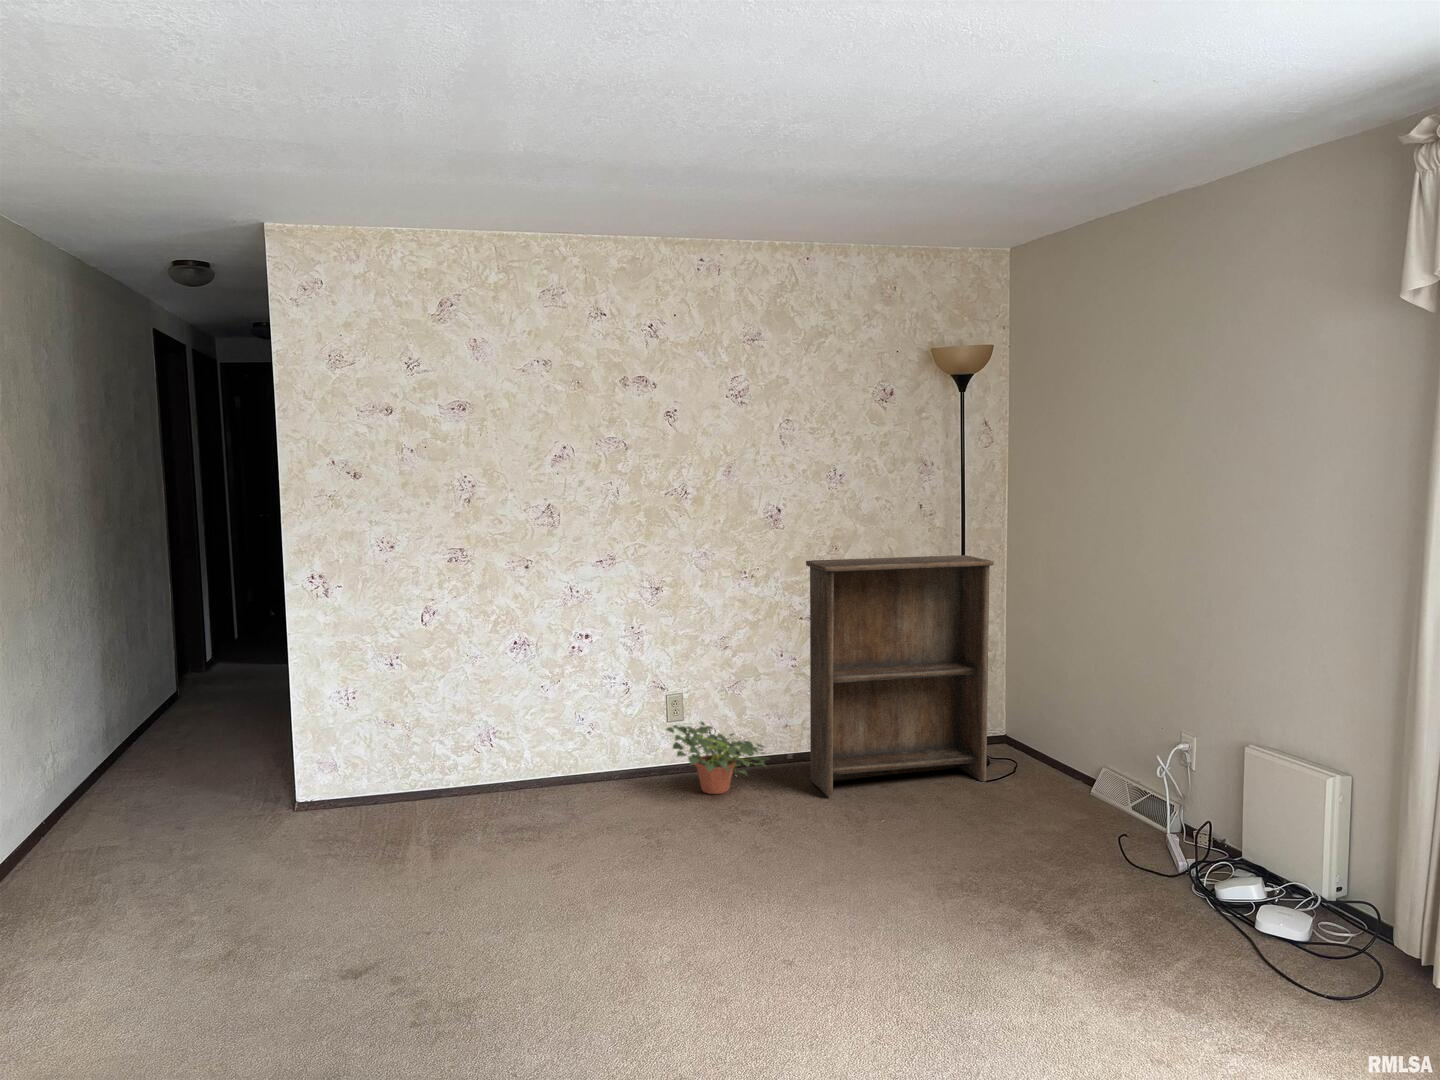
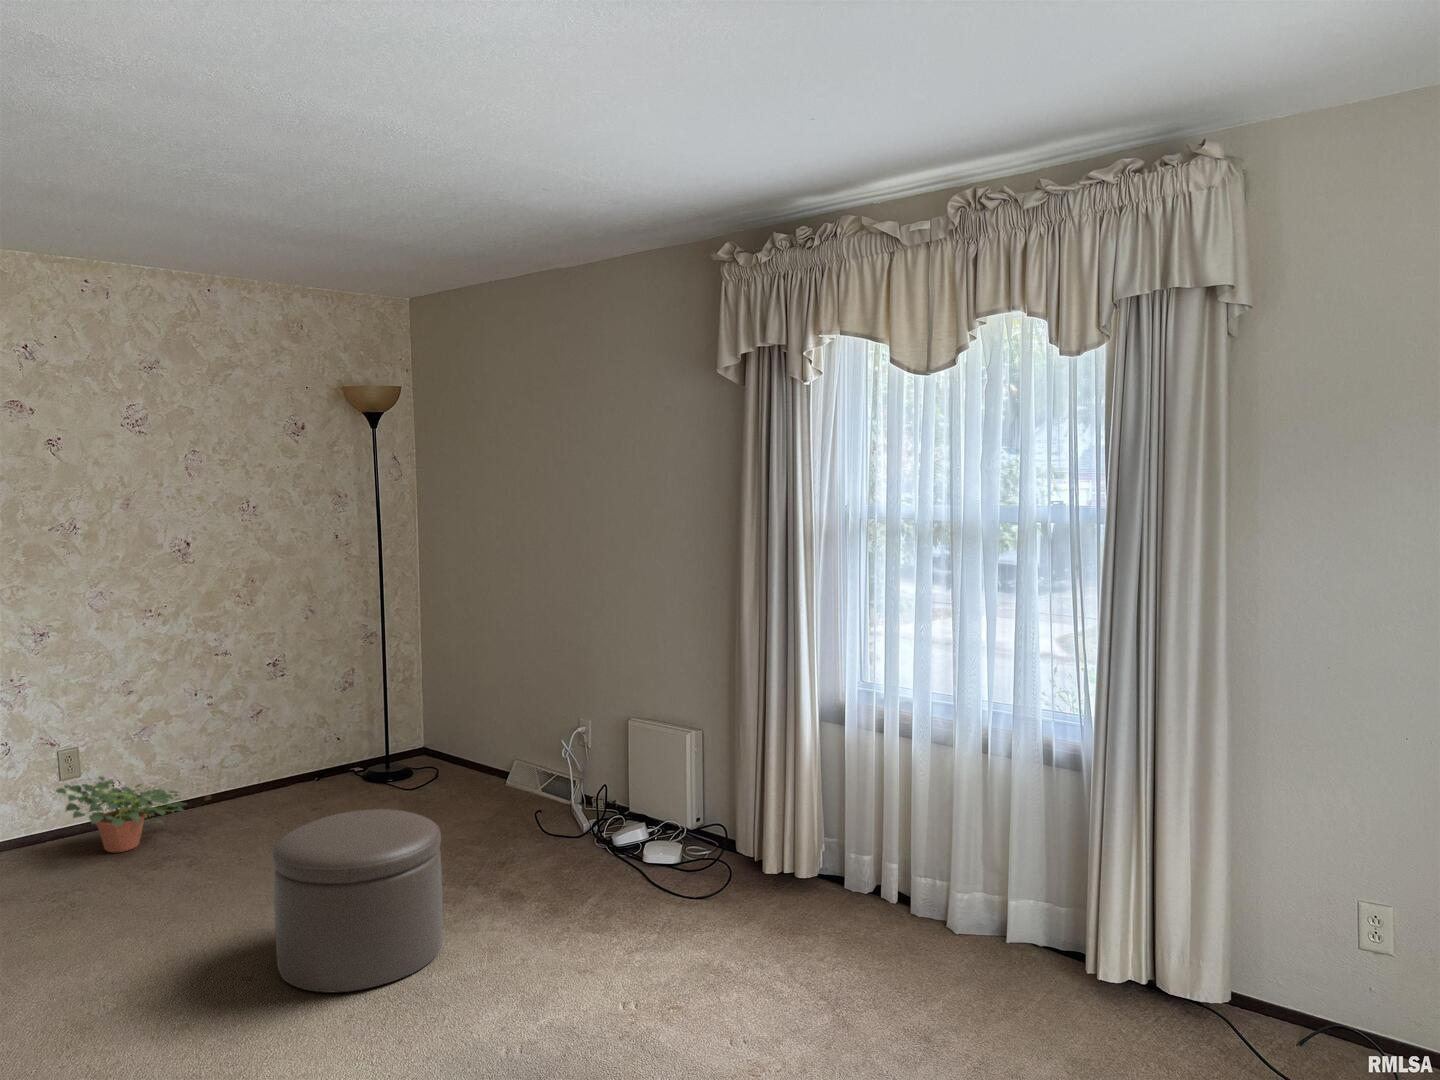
bookshelf: present [806,555,994,796] -> none [222,581,414,830]
ottoman: none [824,801,996,996] -> present [273,809,442,992]

